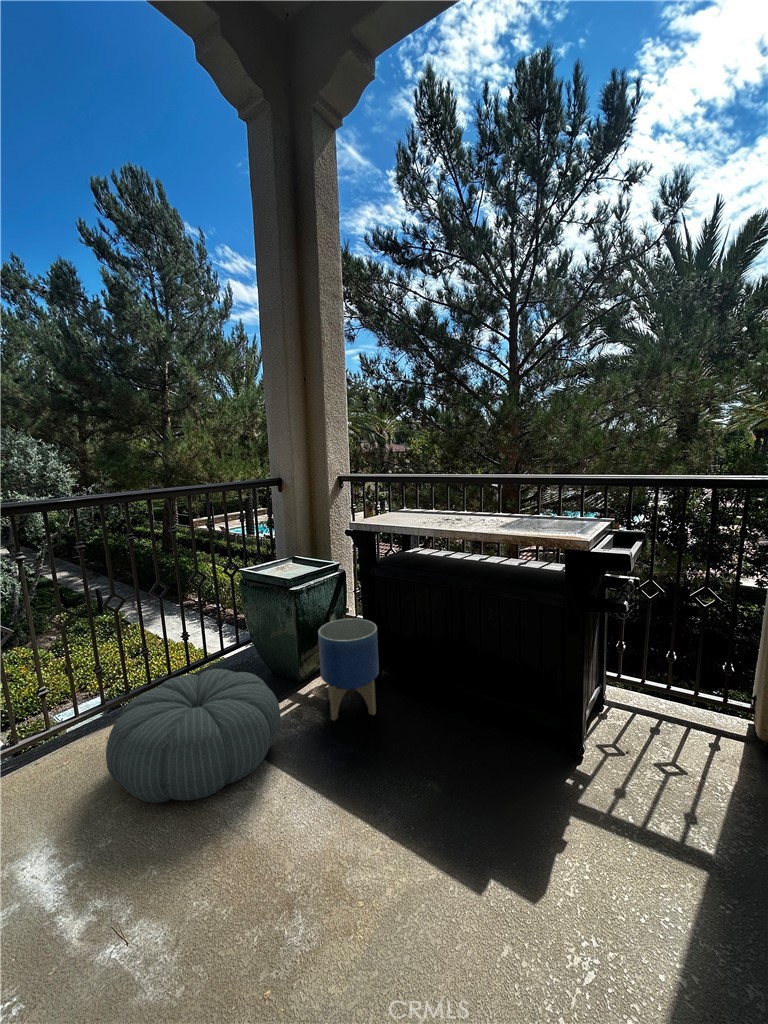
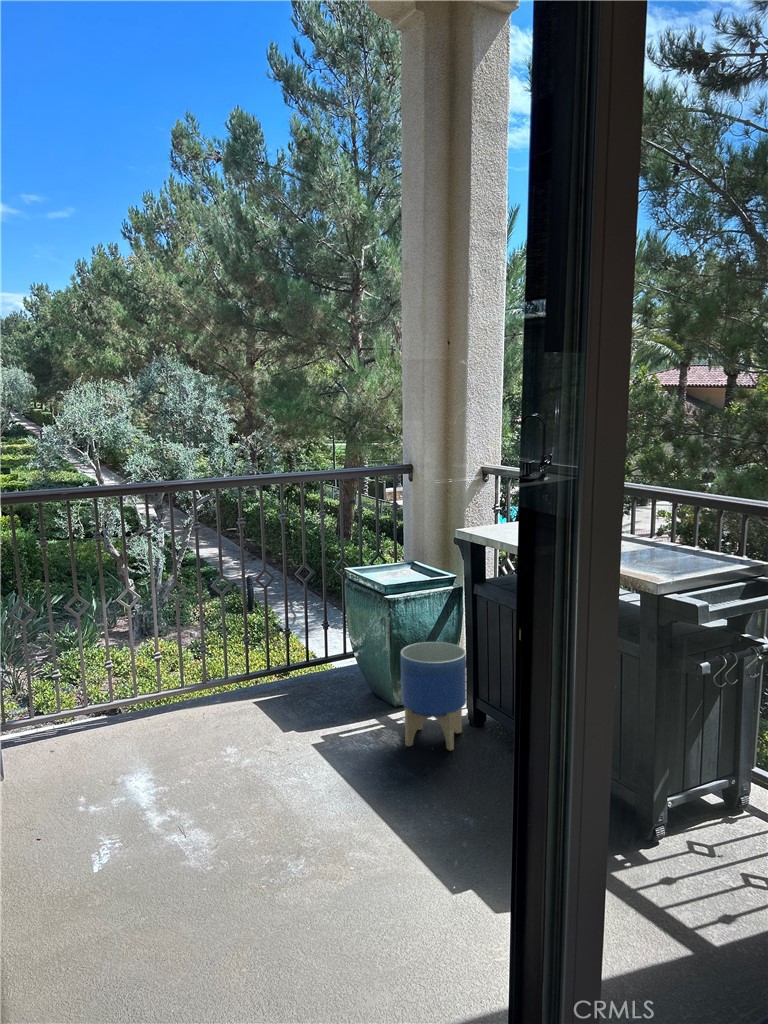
pouf: present [106,669,281,803] -> none [195,670,349,772]

